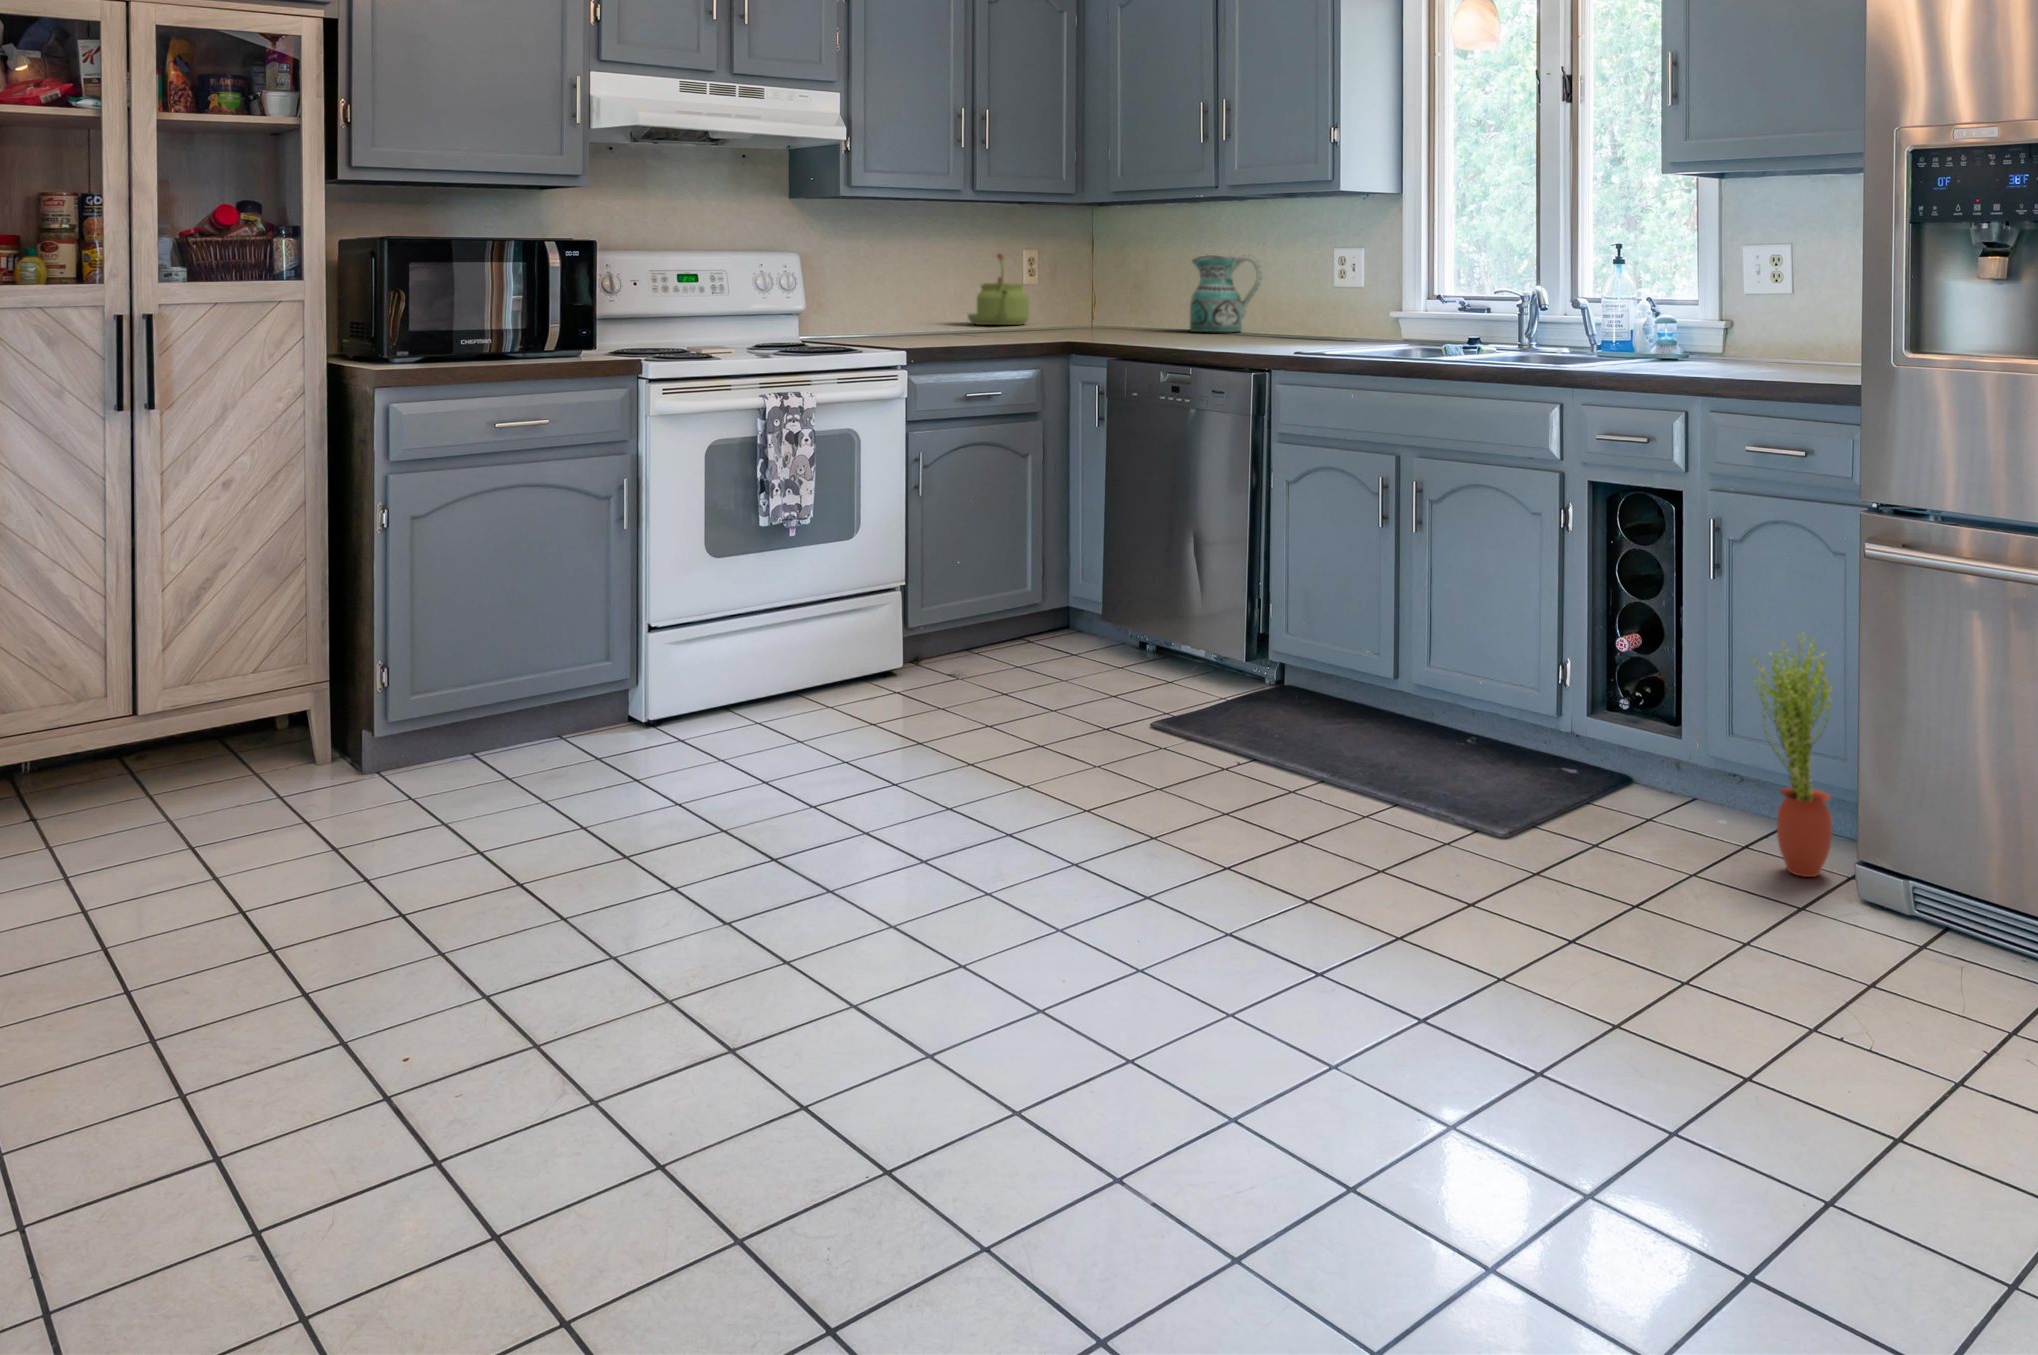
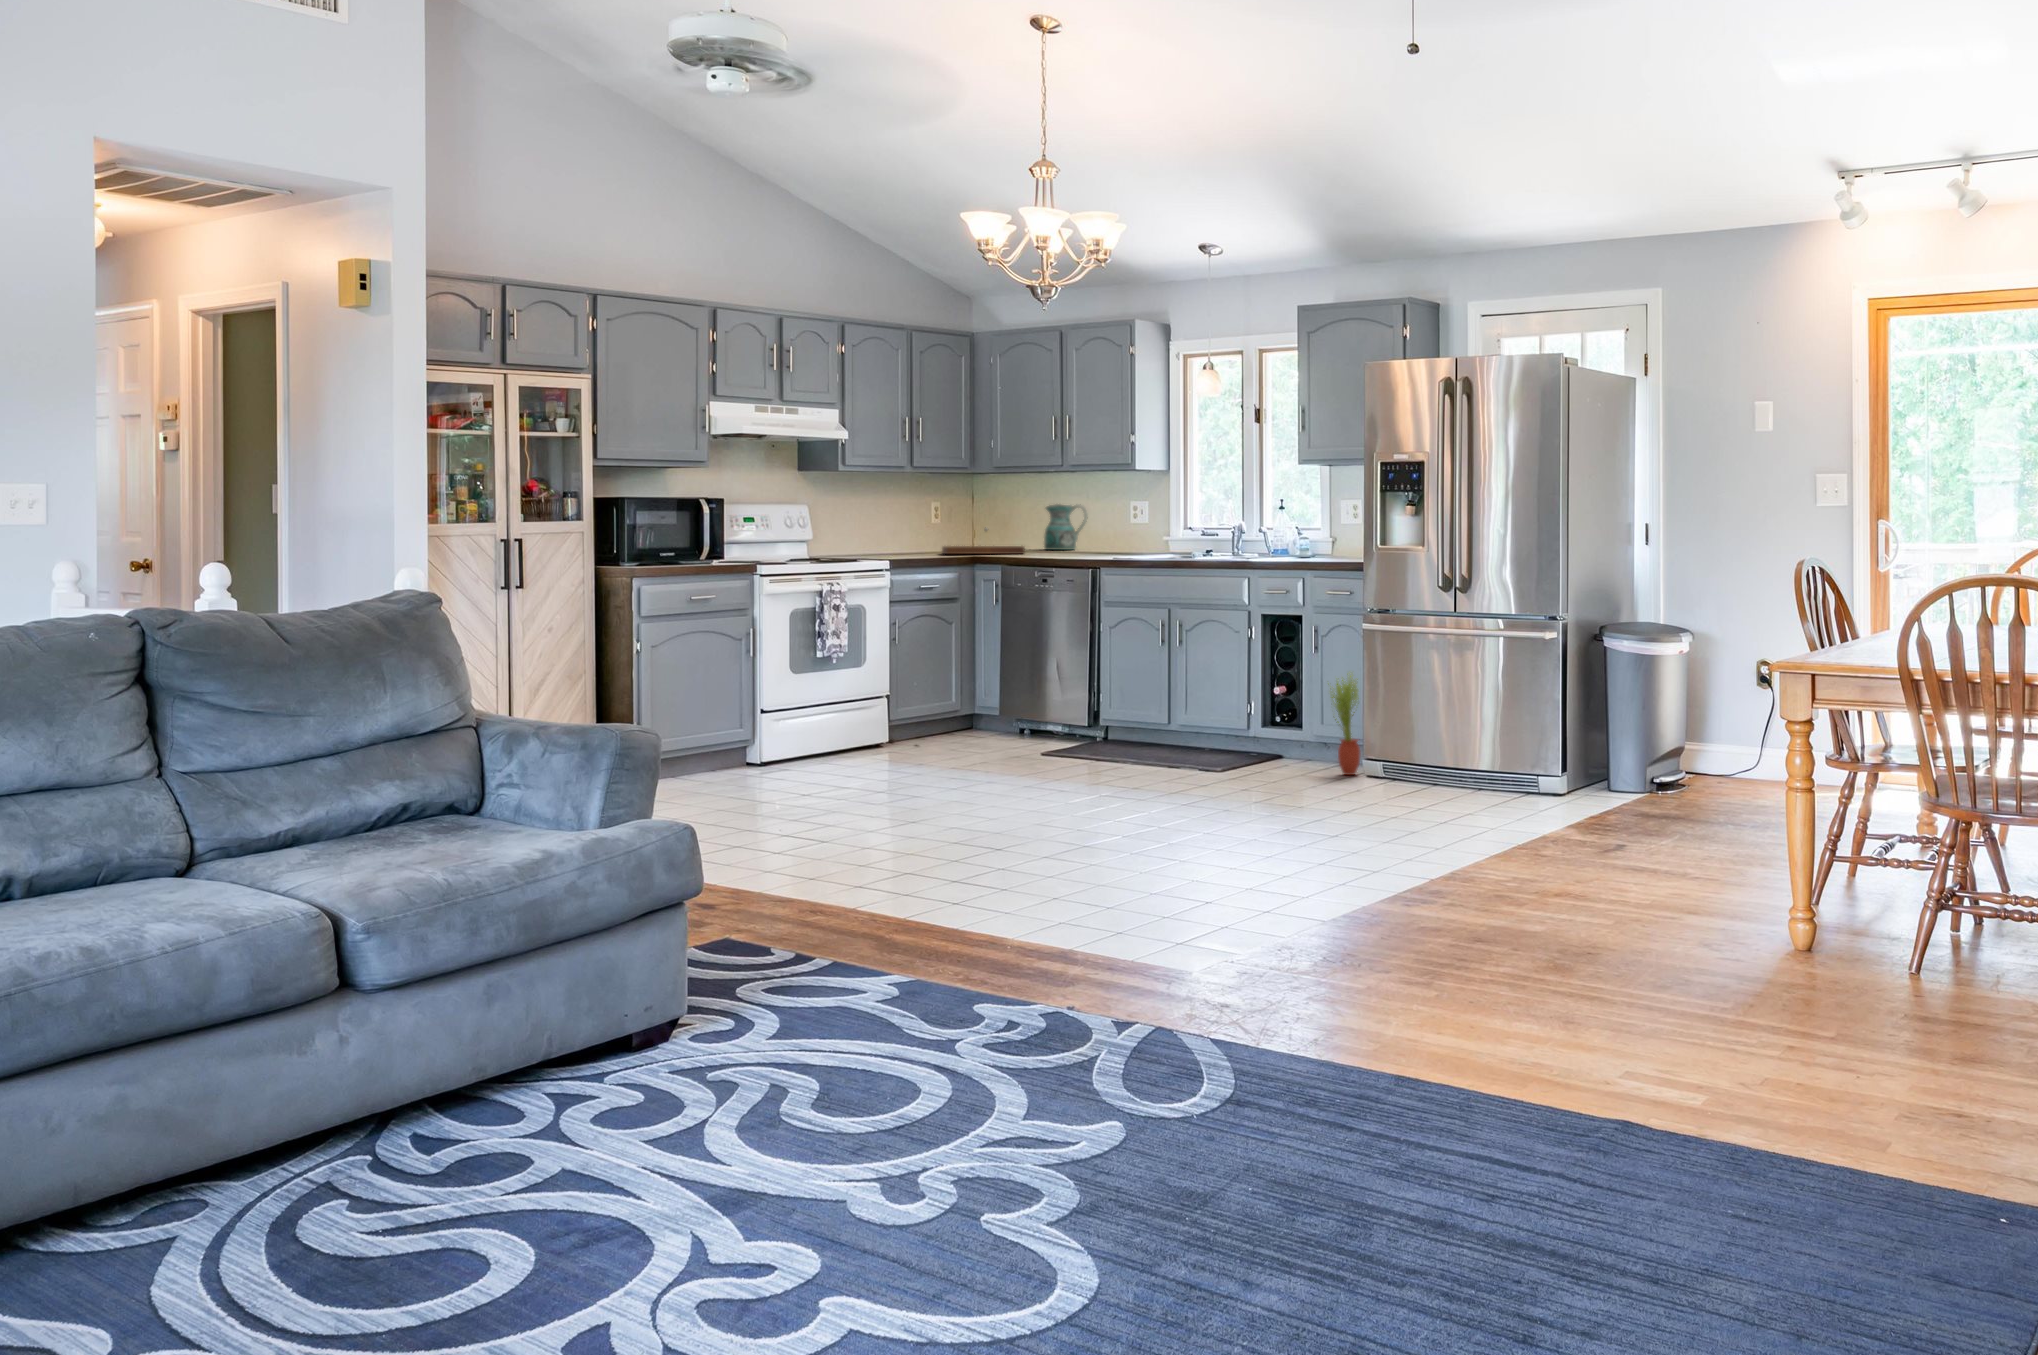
kettle: present [968,254,1029,325] -> none [899,504,939,548]
tray: none [1015,294,1148,340] -> present [942,528,1025,554]

